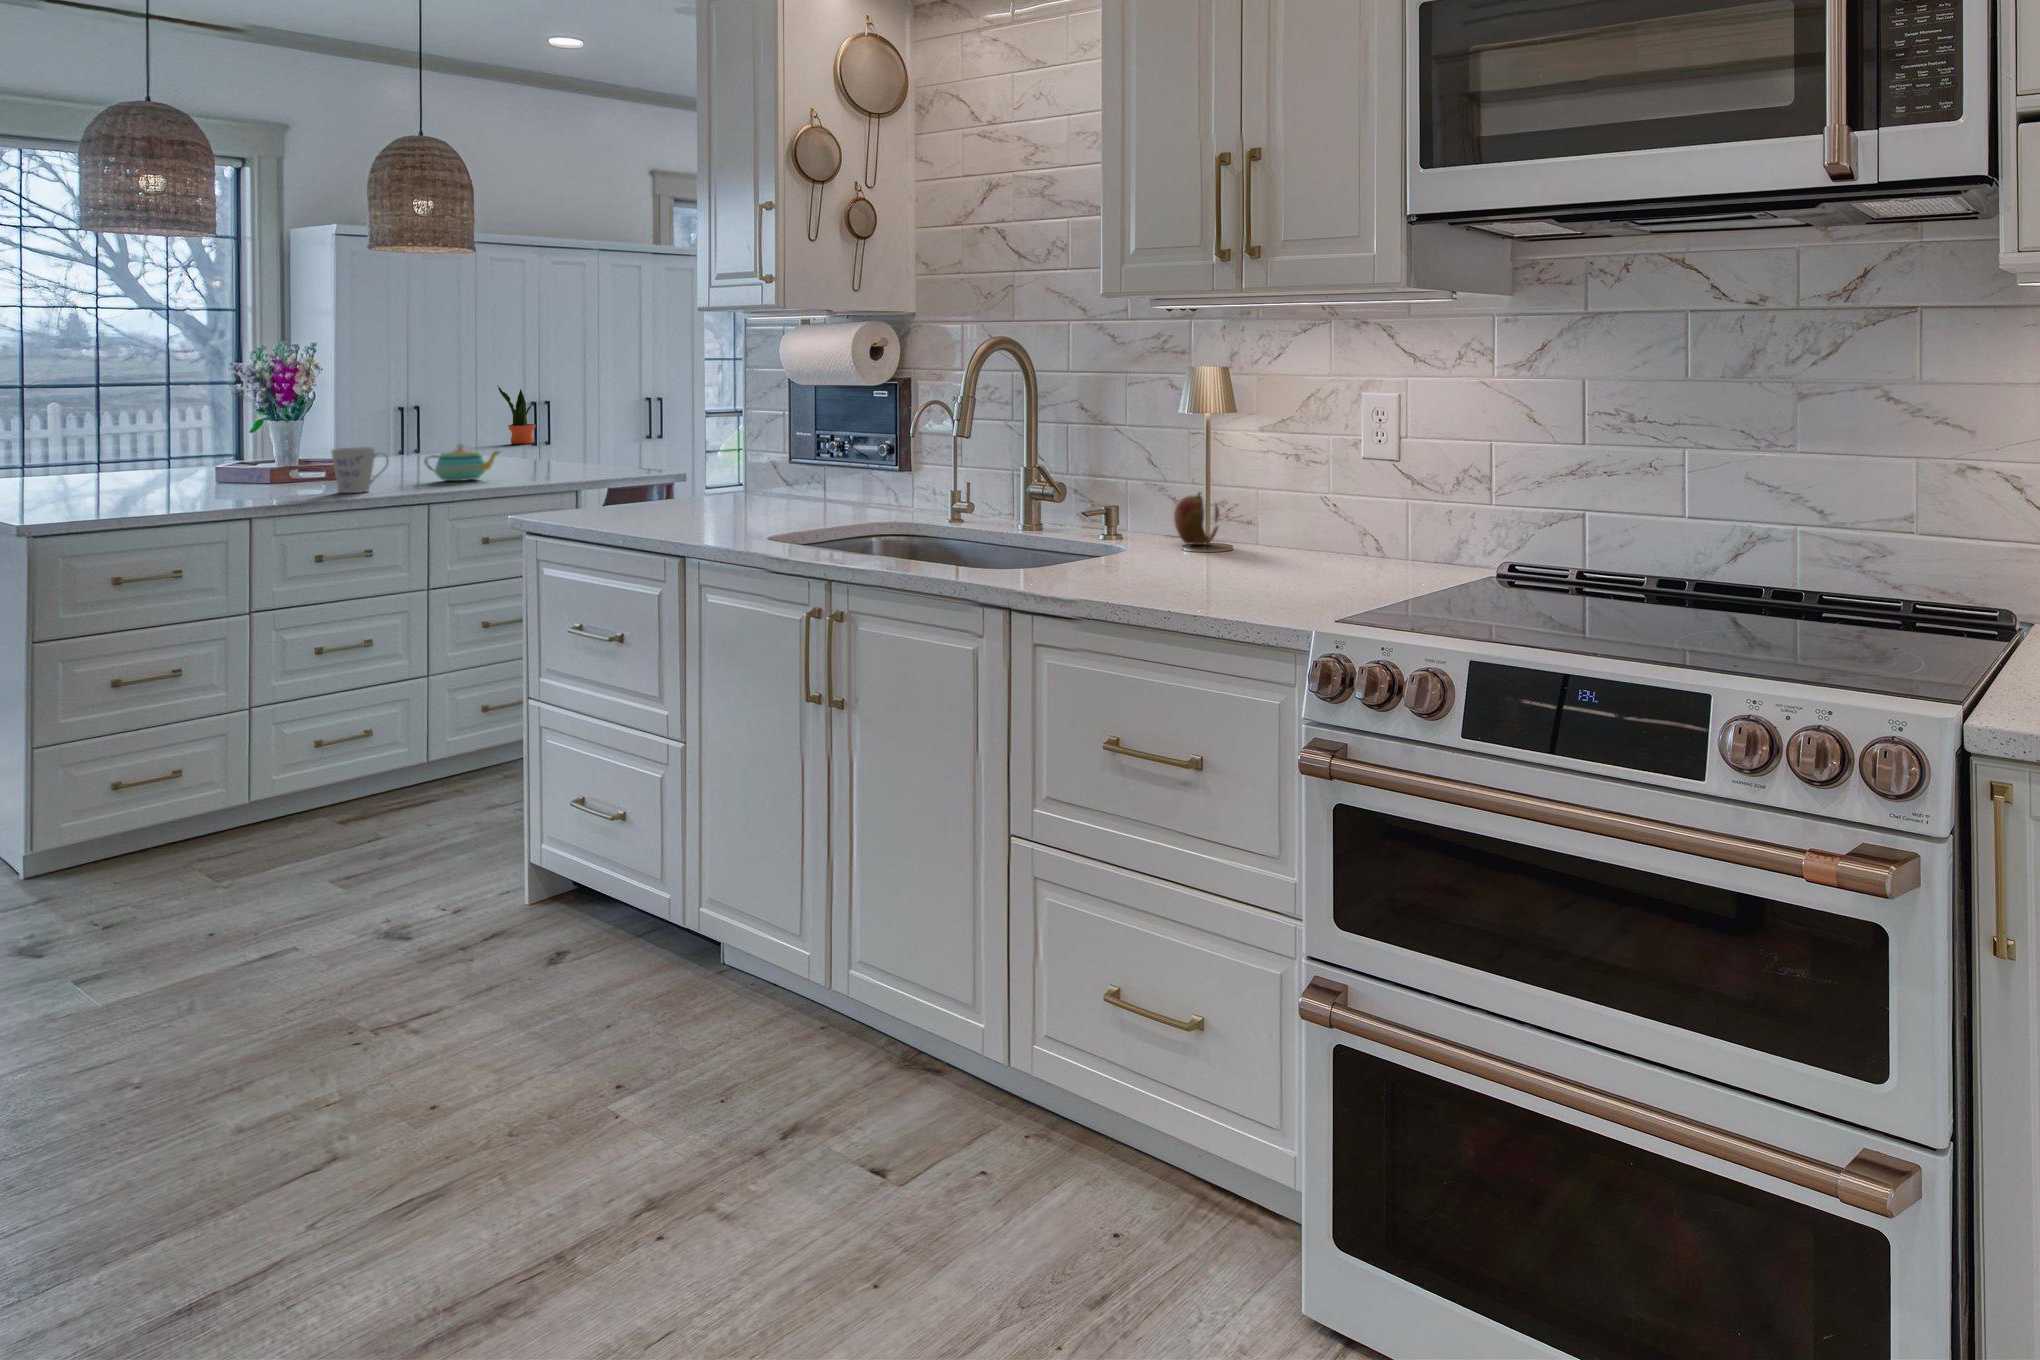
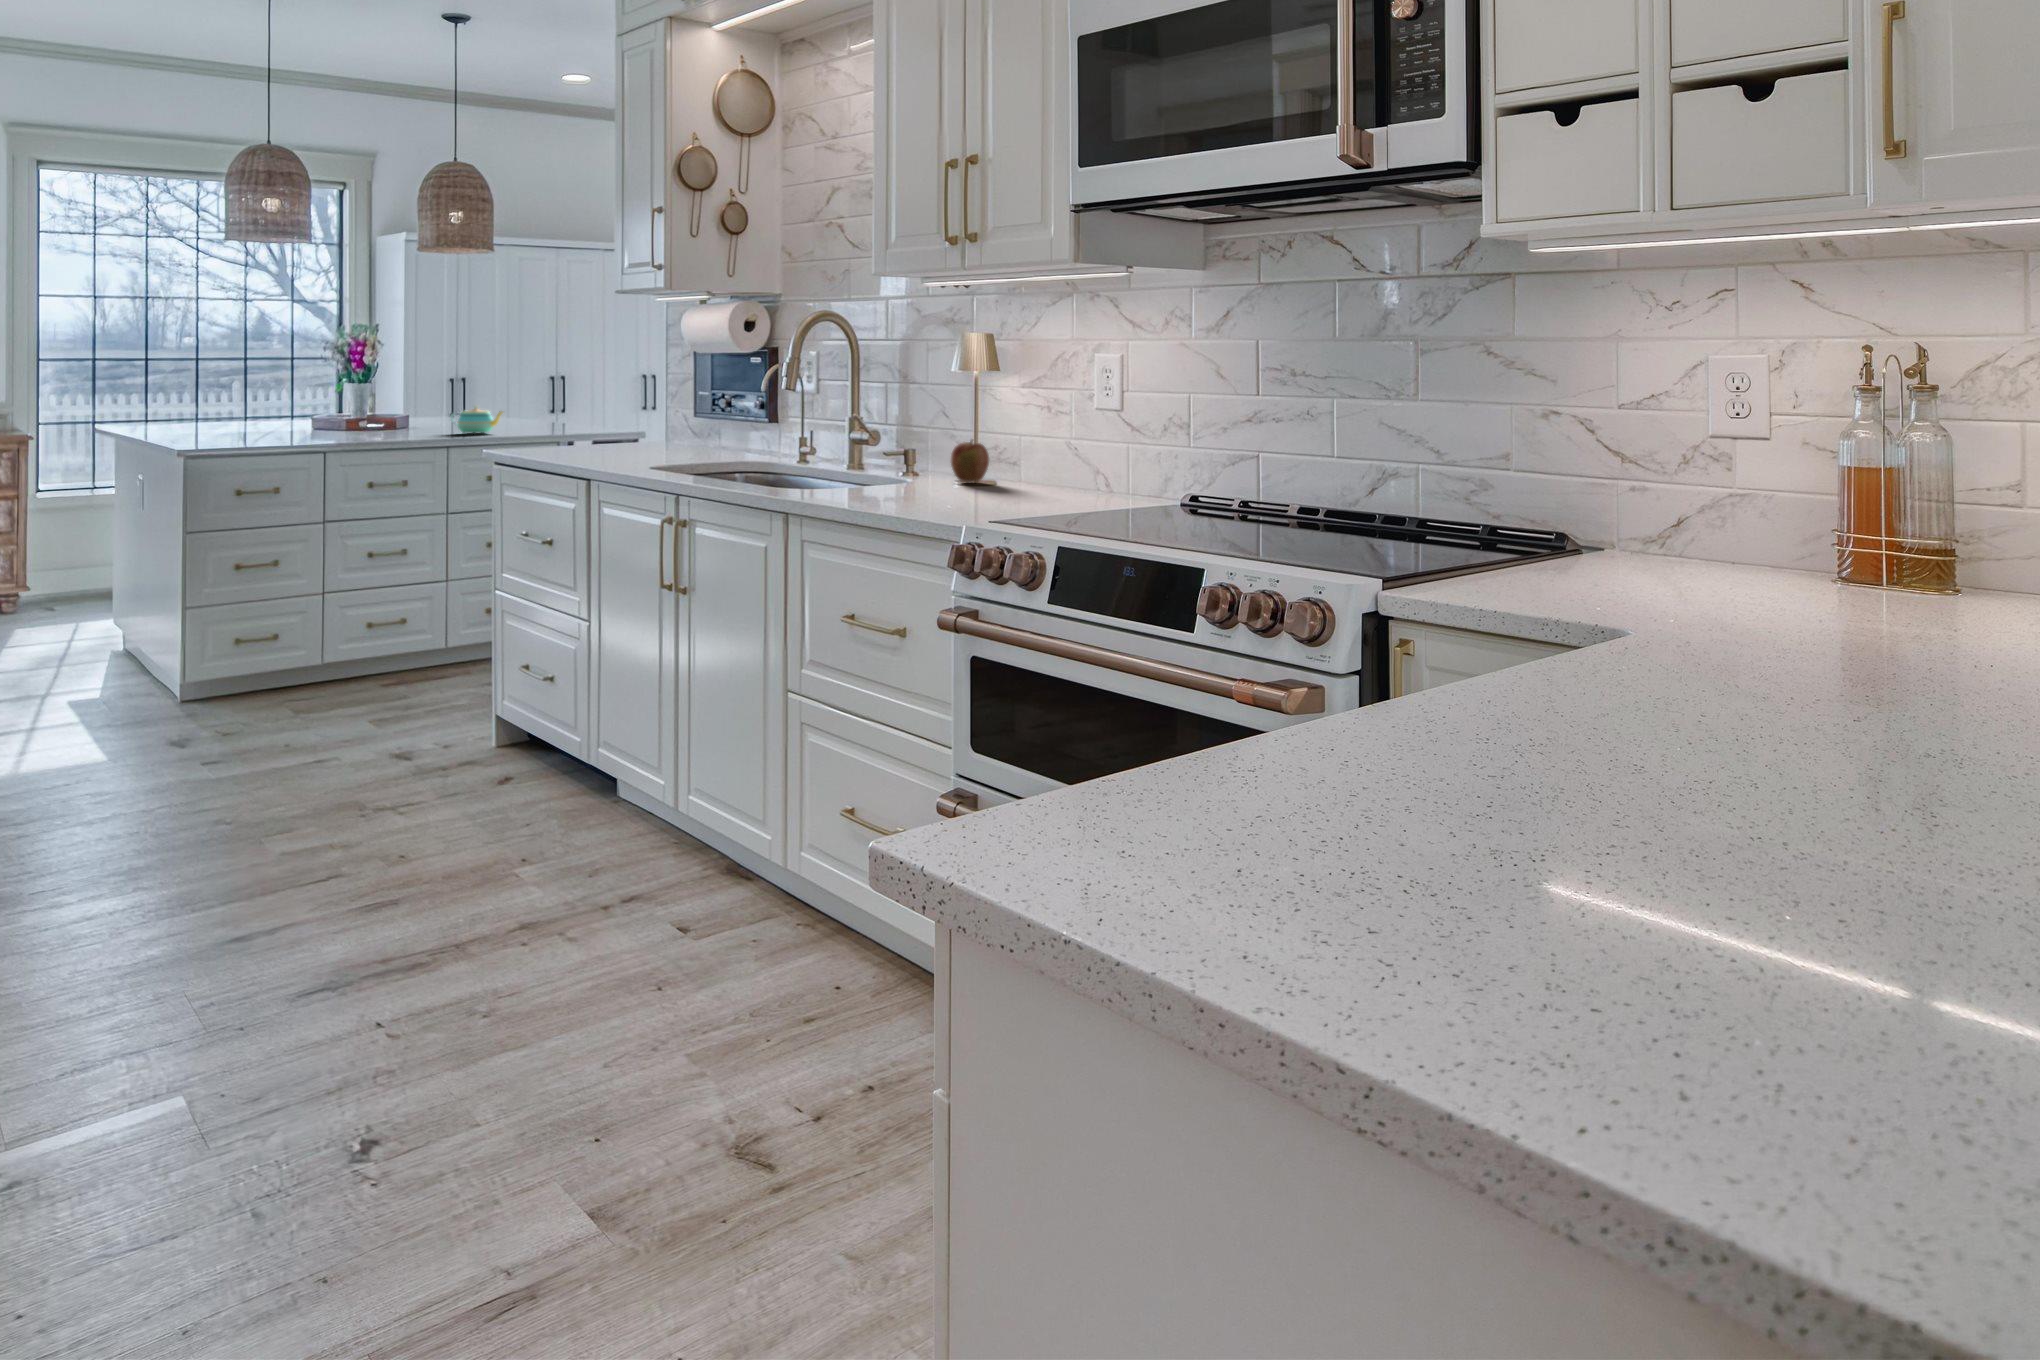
potted plant: present [498,387,536,444] -> none [523,365,552,415]
mug: present [332,447,389,493] -> none [383,404,422,438]

